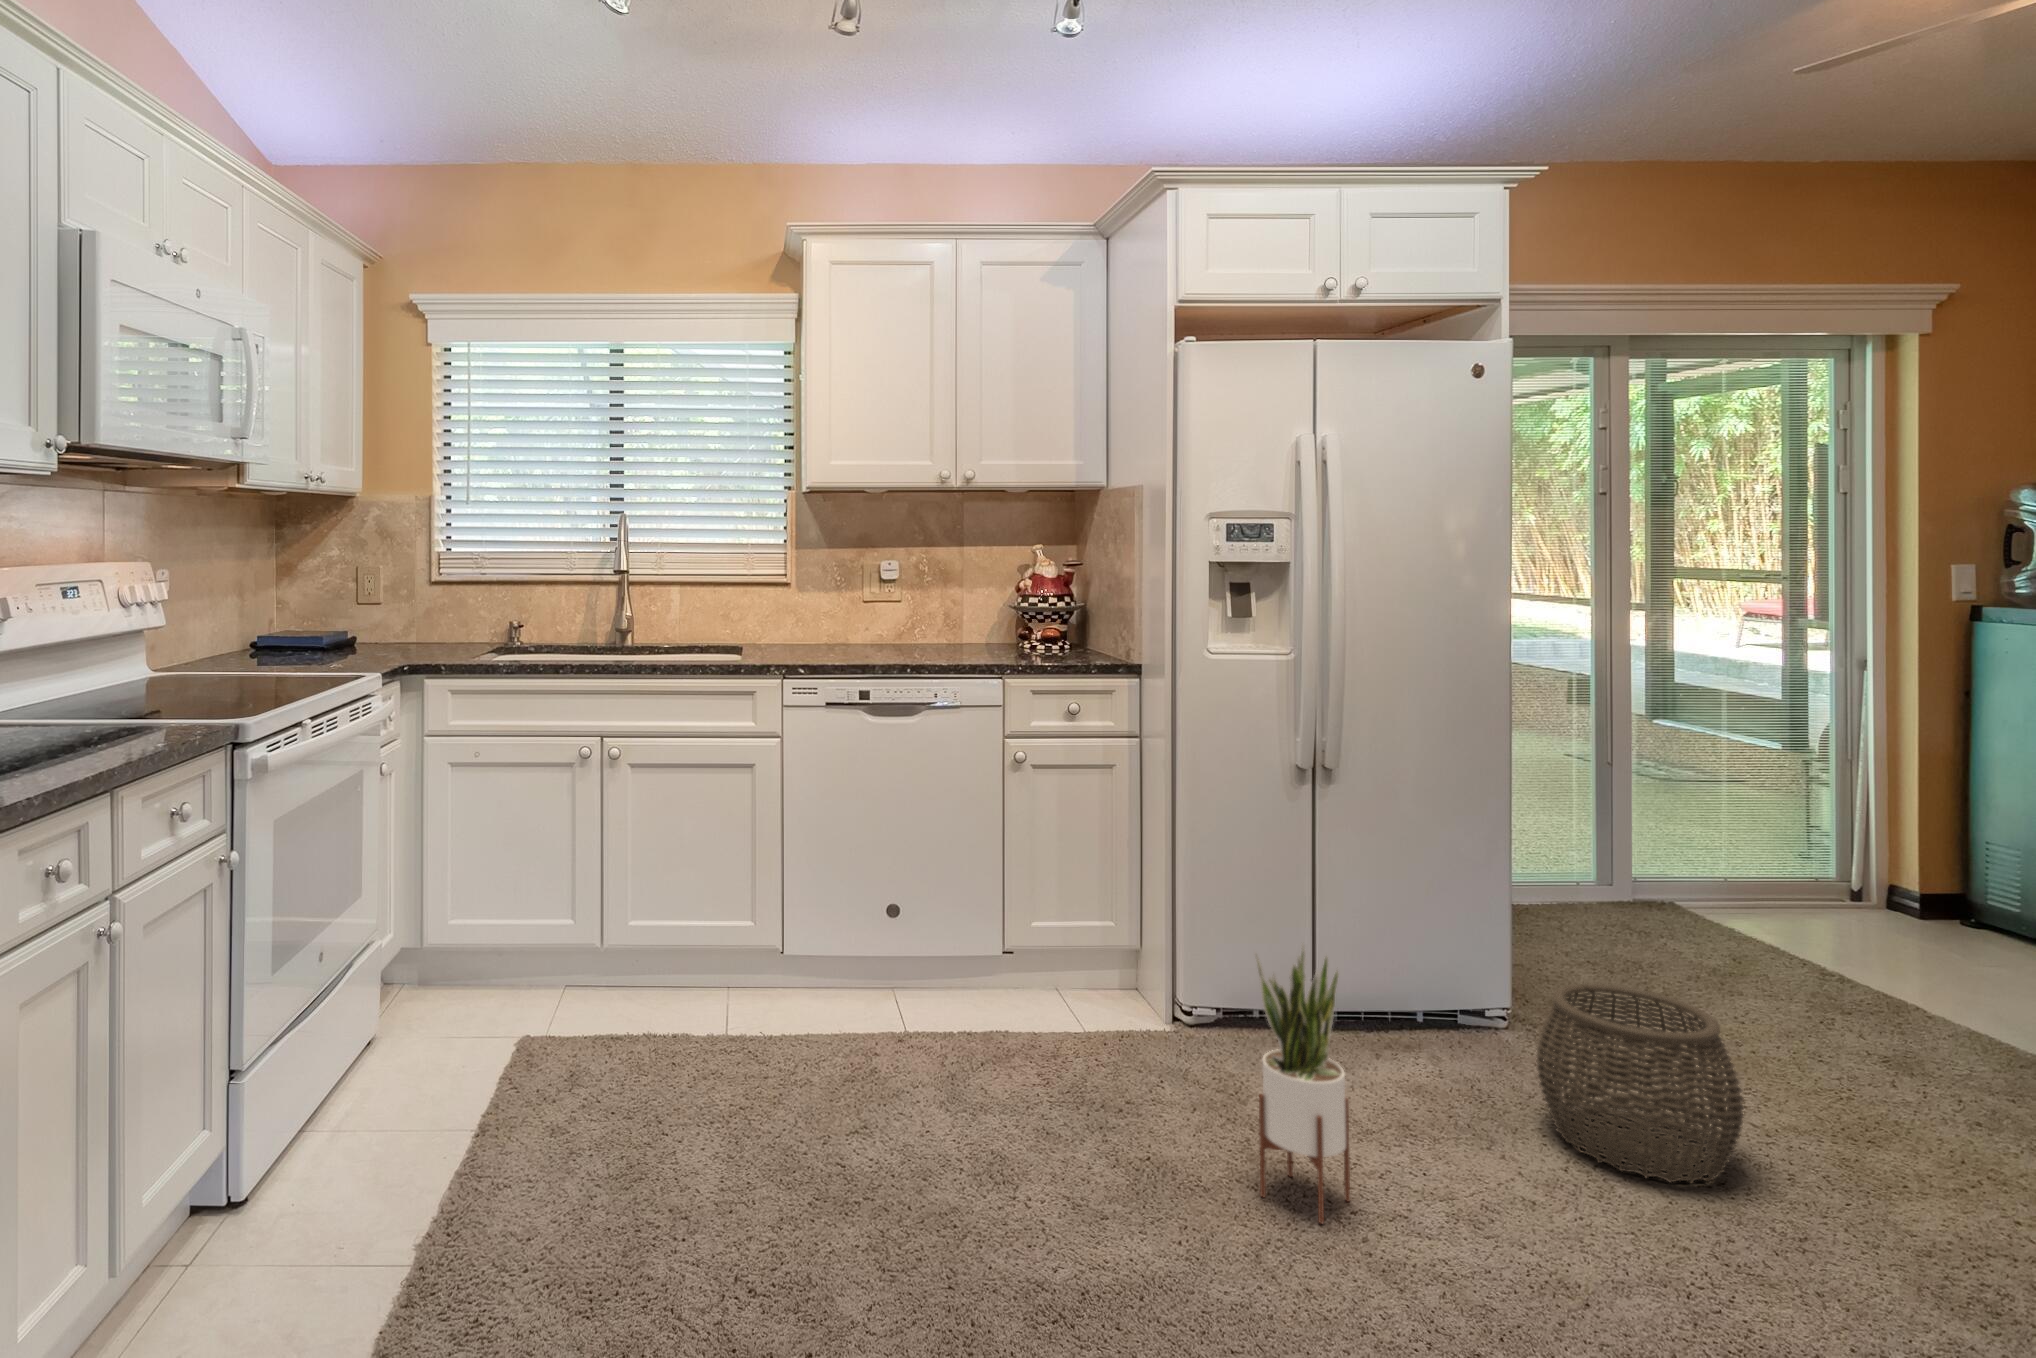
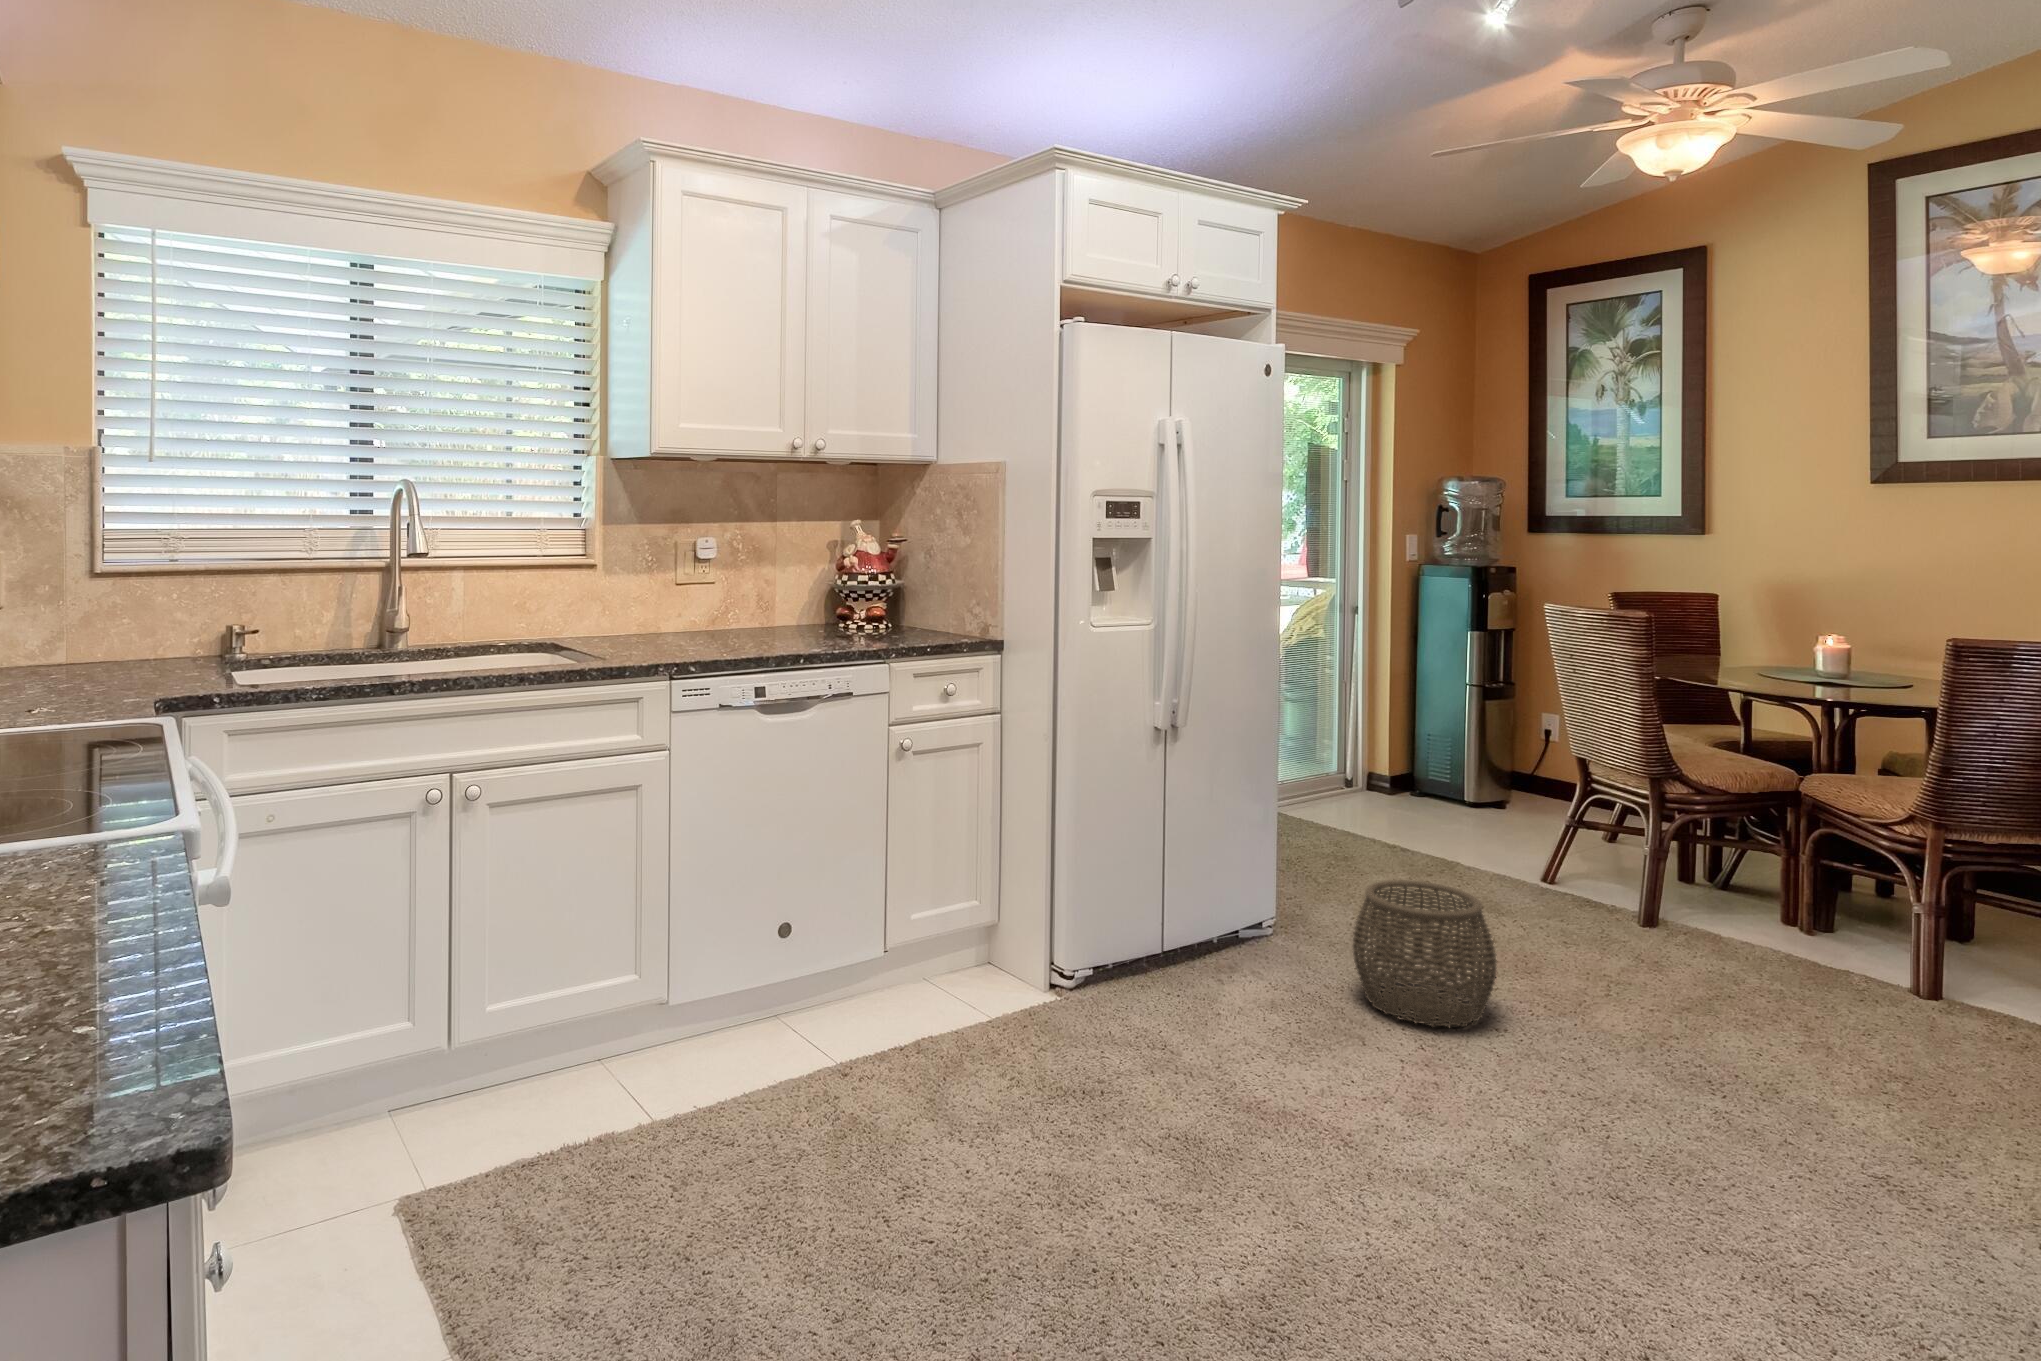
potted plant: present [1254,944,1350,1224] -> none [1251,888,1322,1136]

